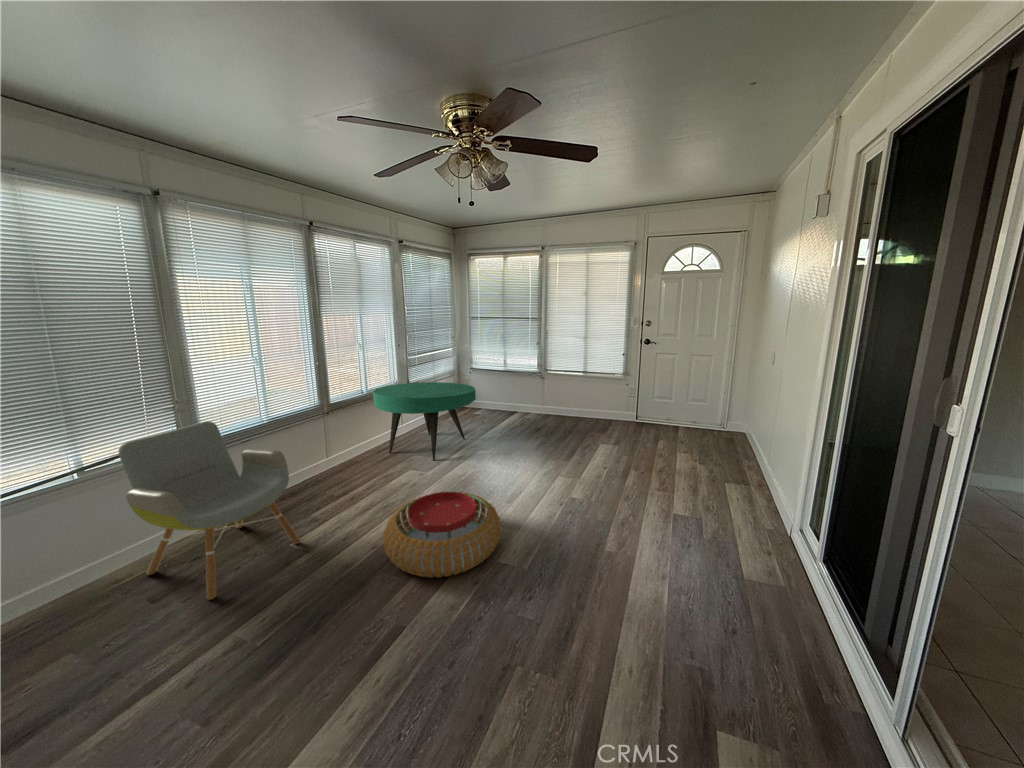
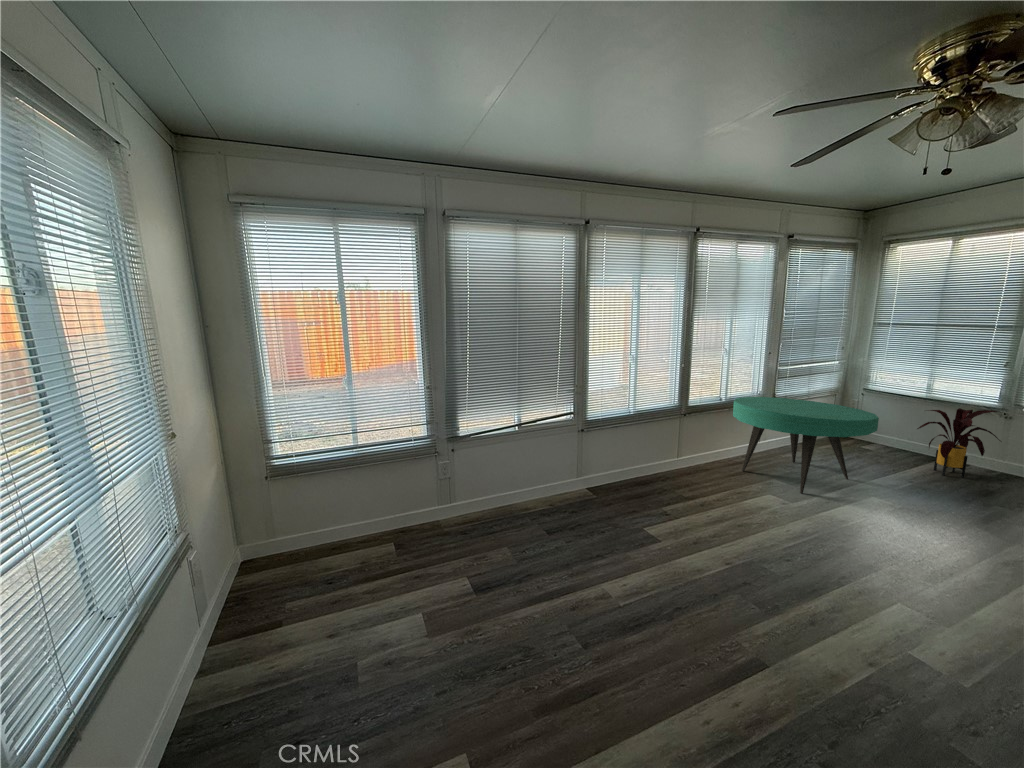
house plant: none [499,374,541,422] -> present [917,408,1000,477]
armchair: present [119,421,300,600] -> none [516,404,687,565]
pouf: present [383,492,501,578] -> none [744,527,921,638]

